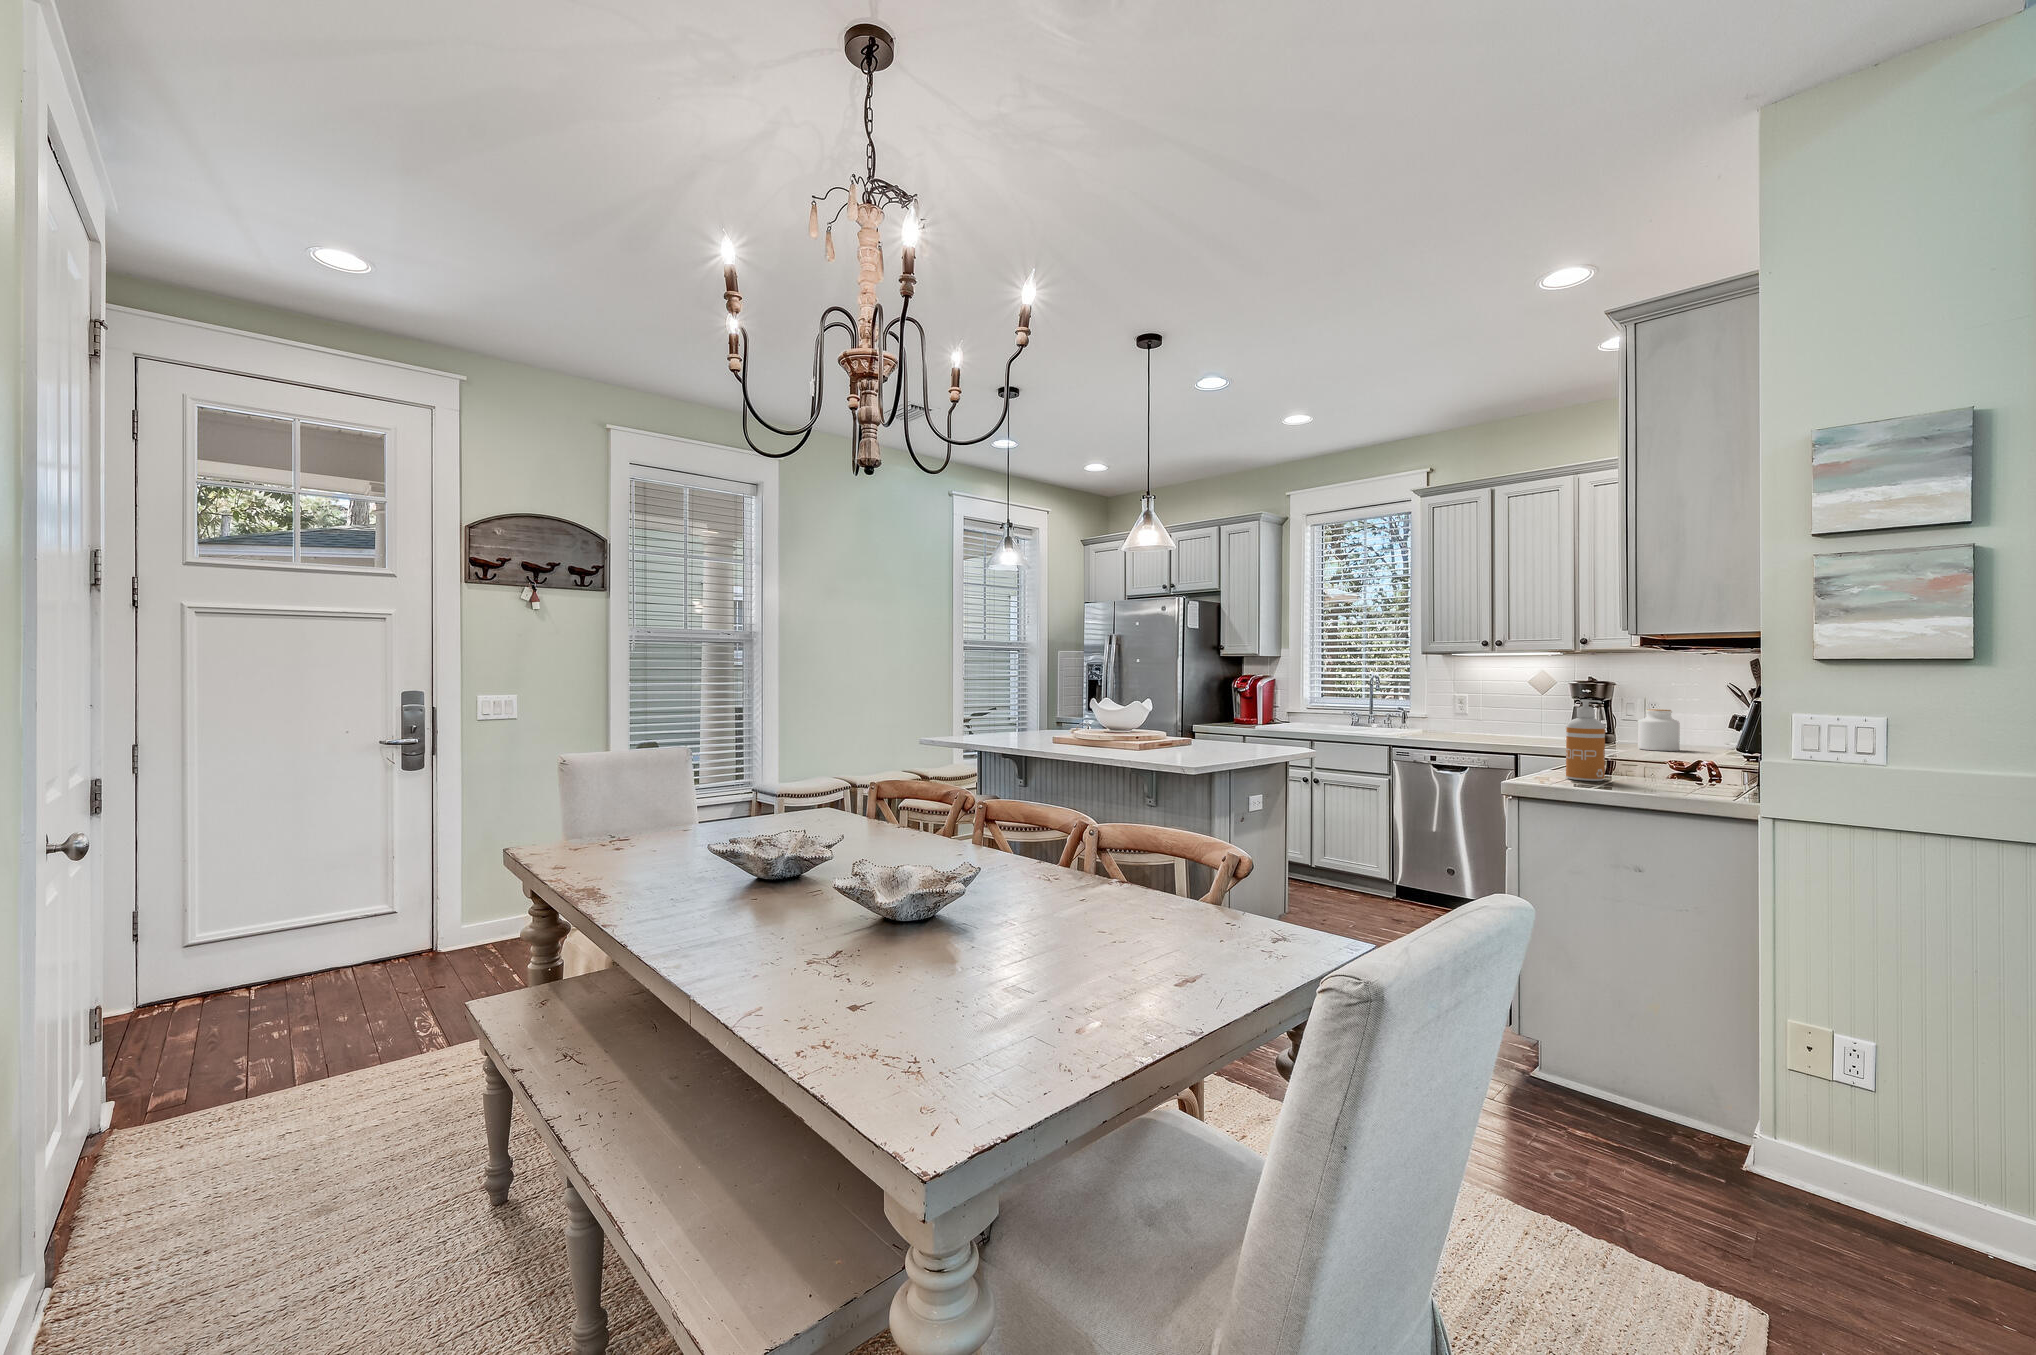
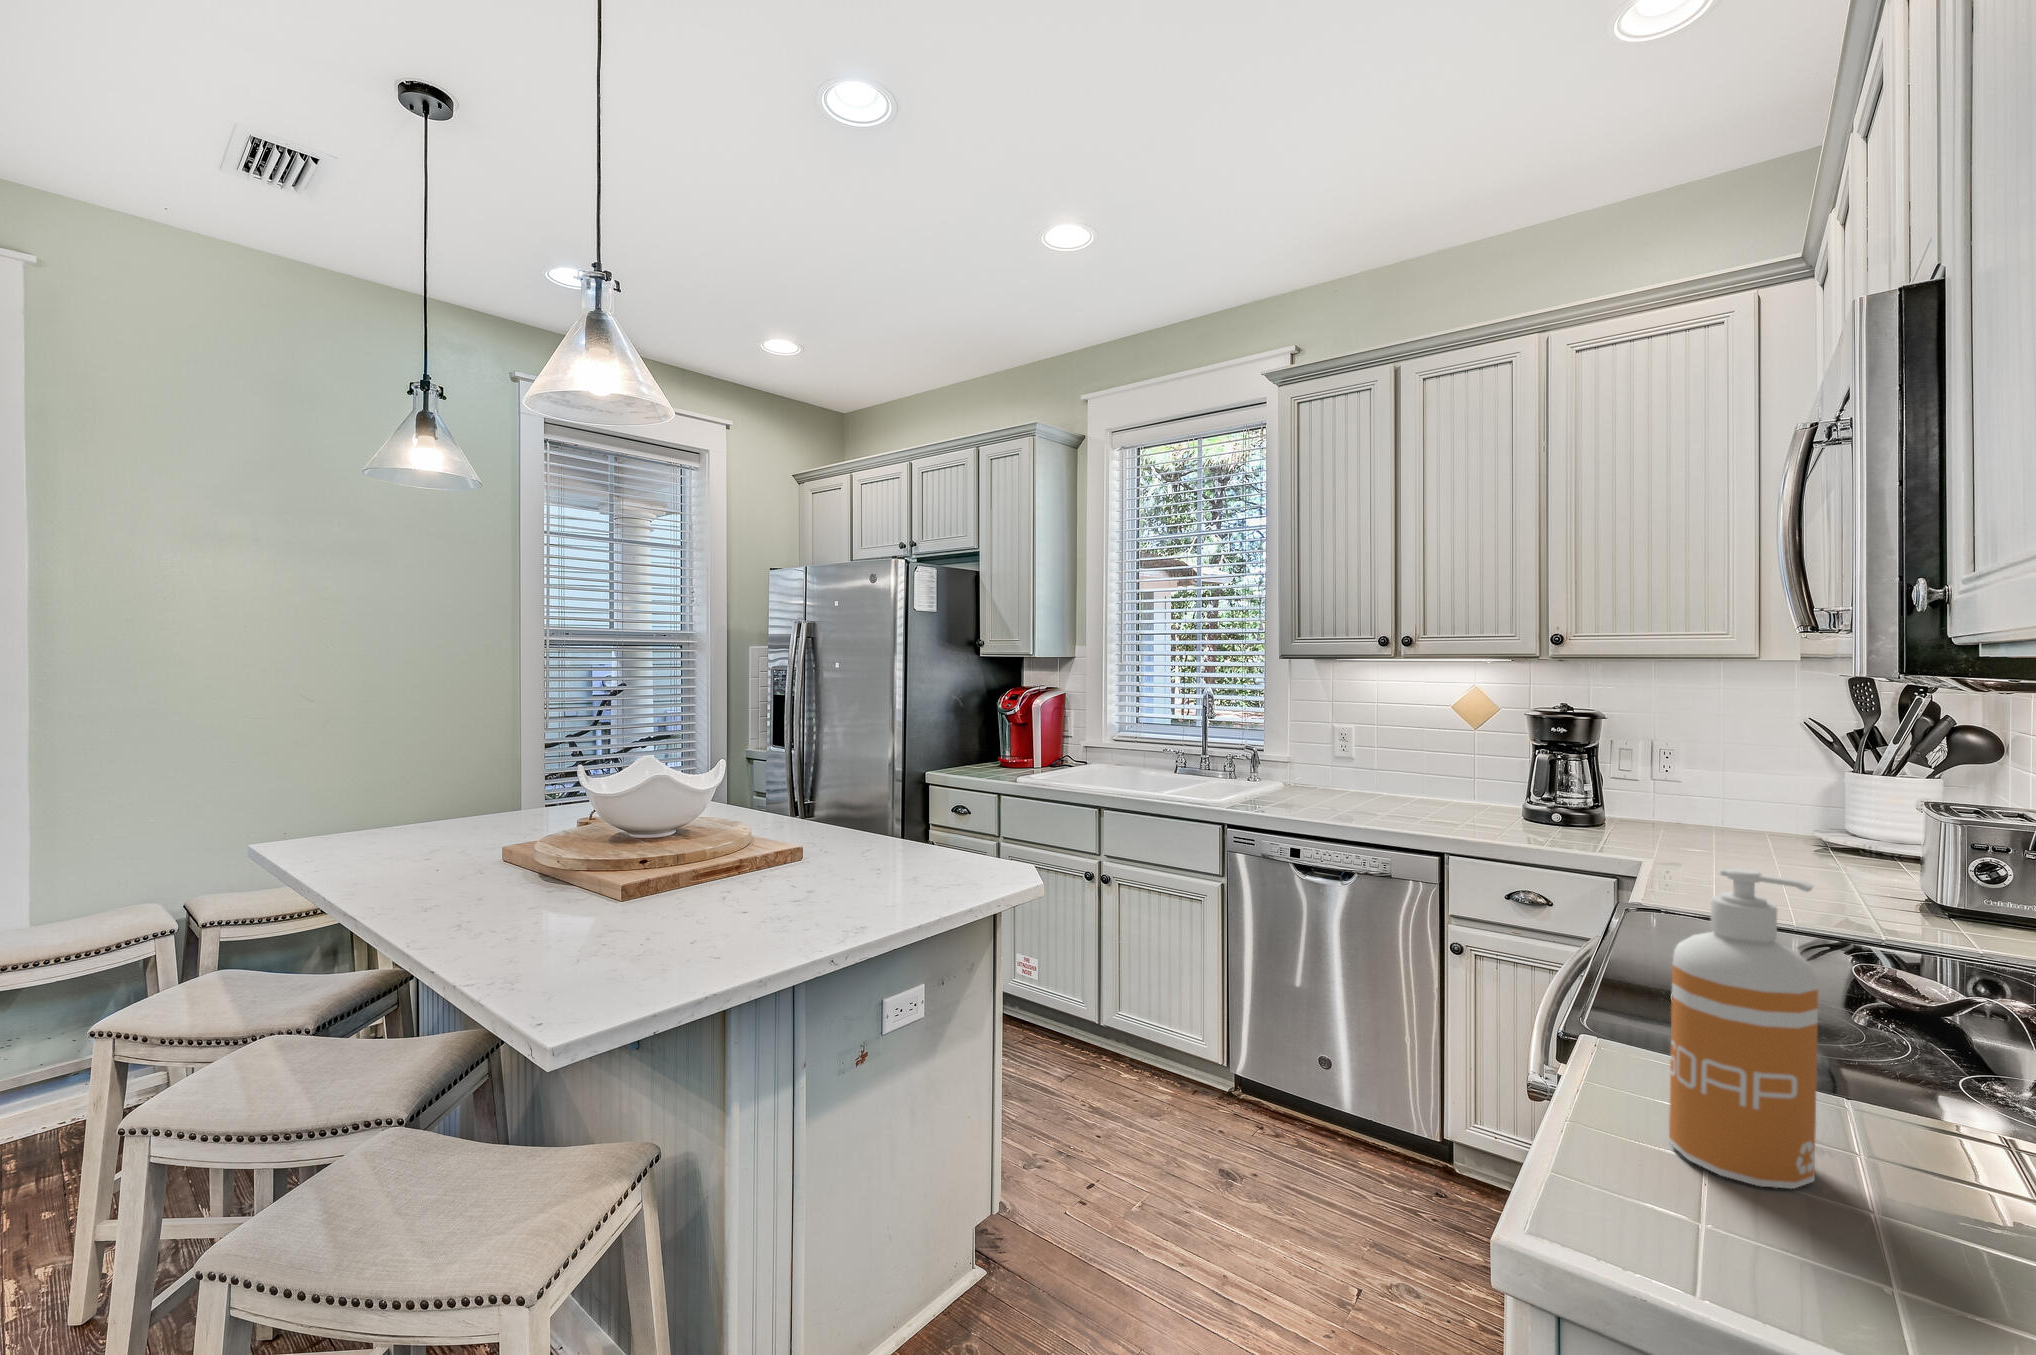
jar: present [1638,709,1680,751] -> none [1669,775,1751,863]

